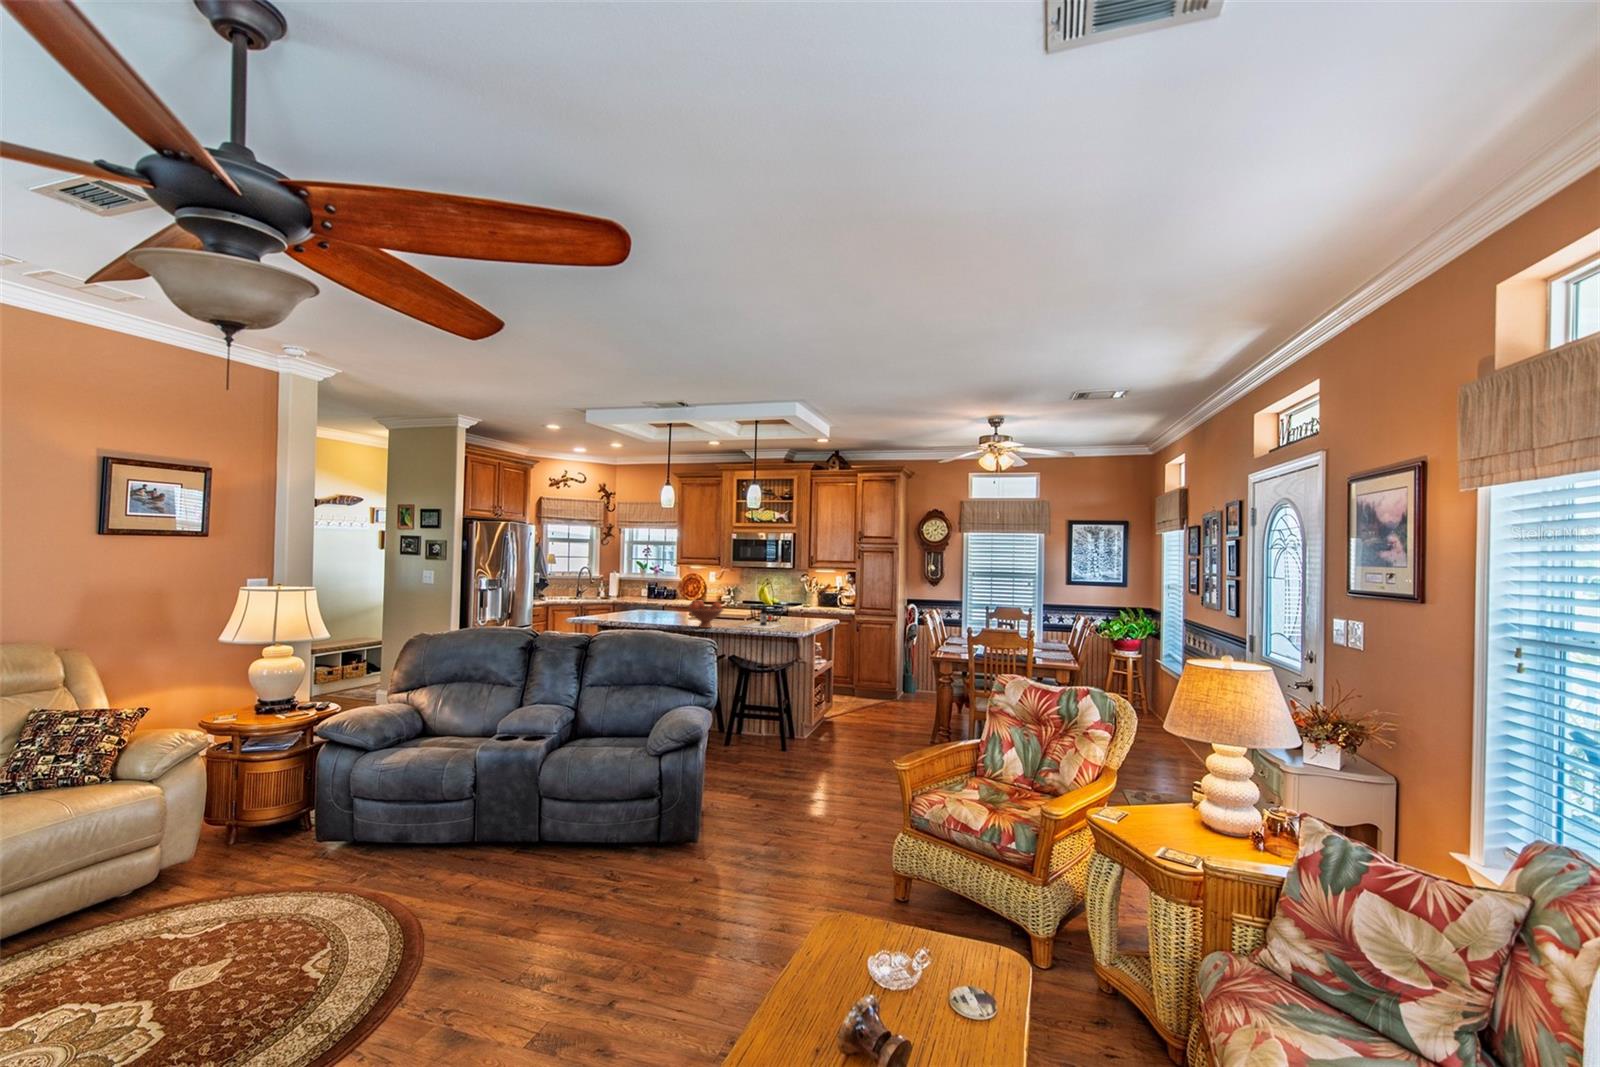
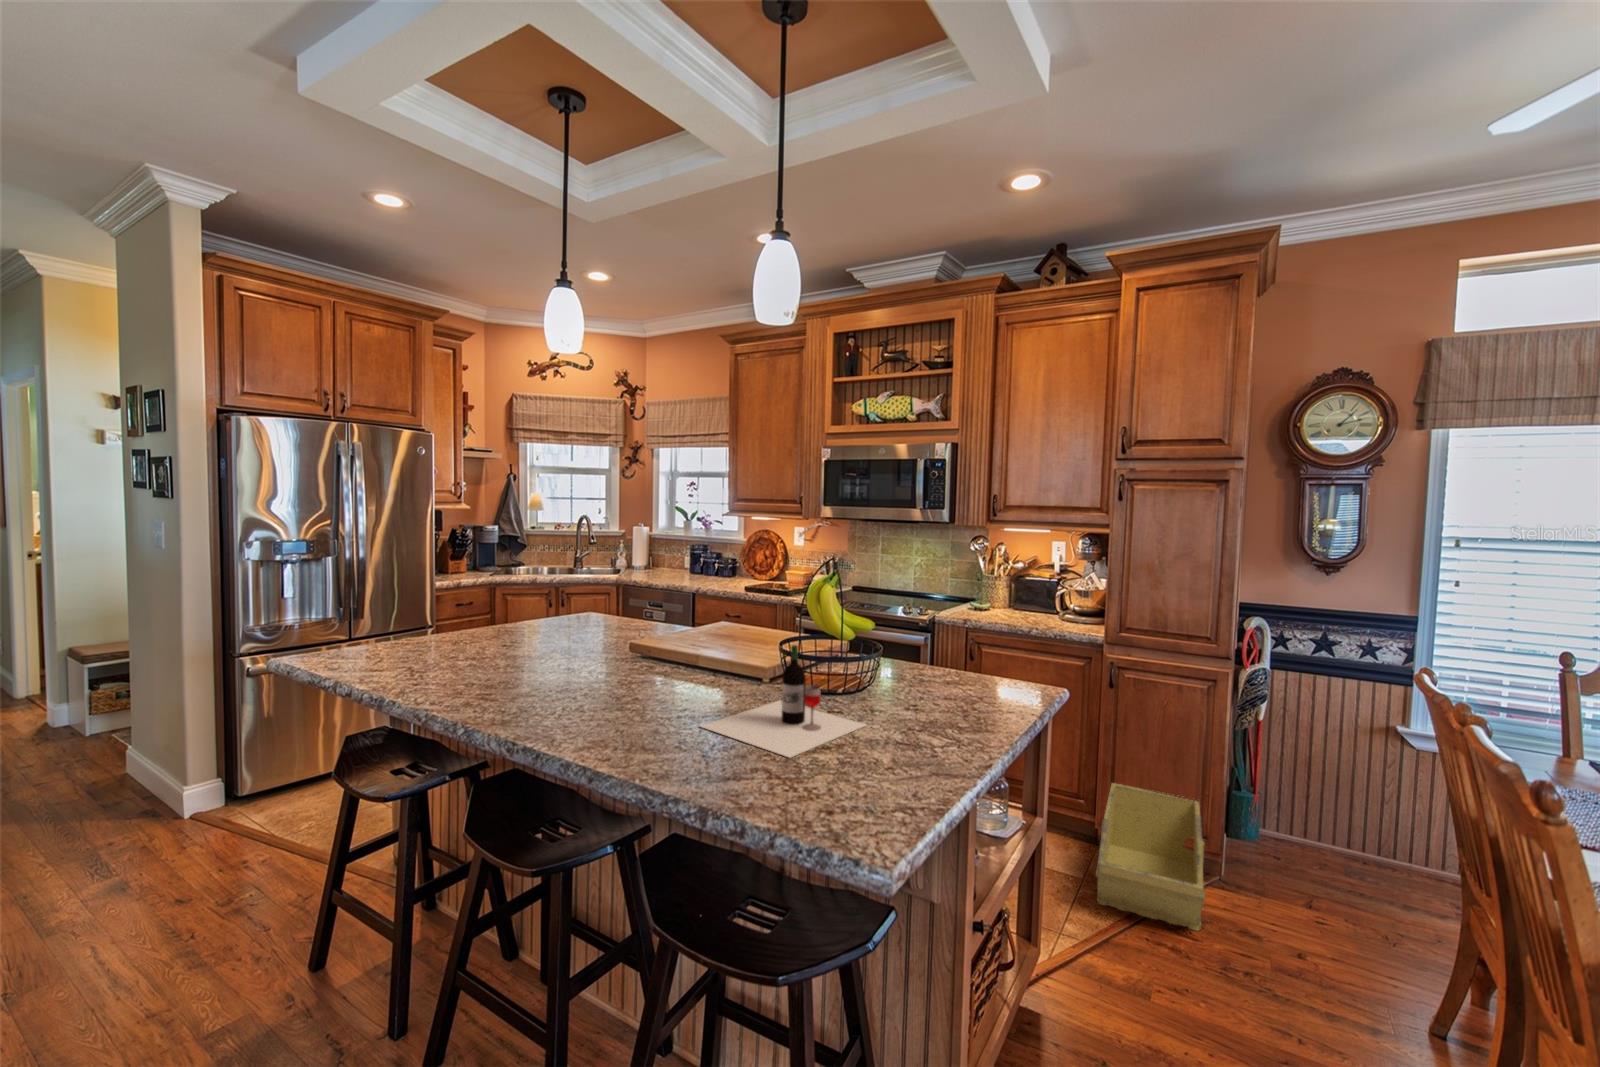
fruit bowl: present [688,600,723,628] -> none [519,629,648,733]
storage bin: none [851,670,889,708] -> present [1095,783,1205,931]

